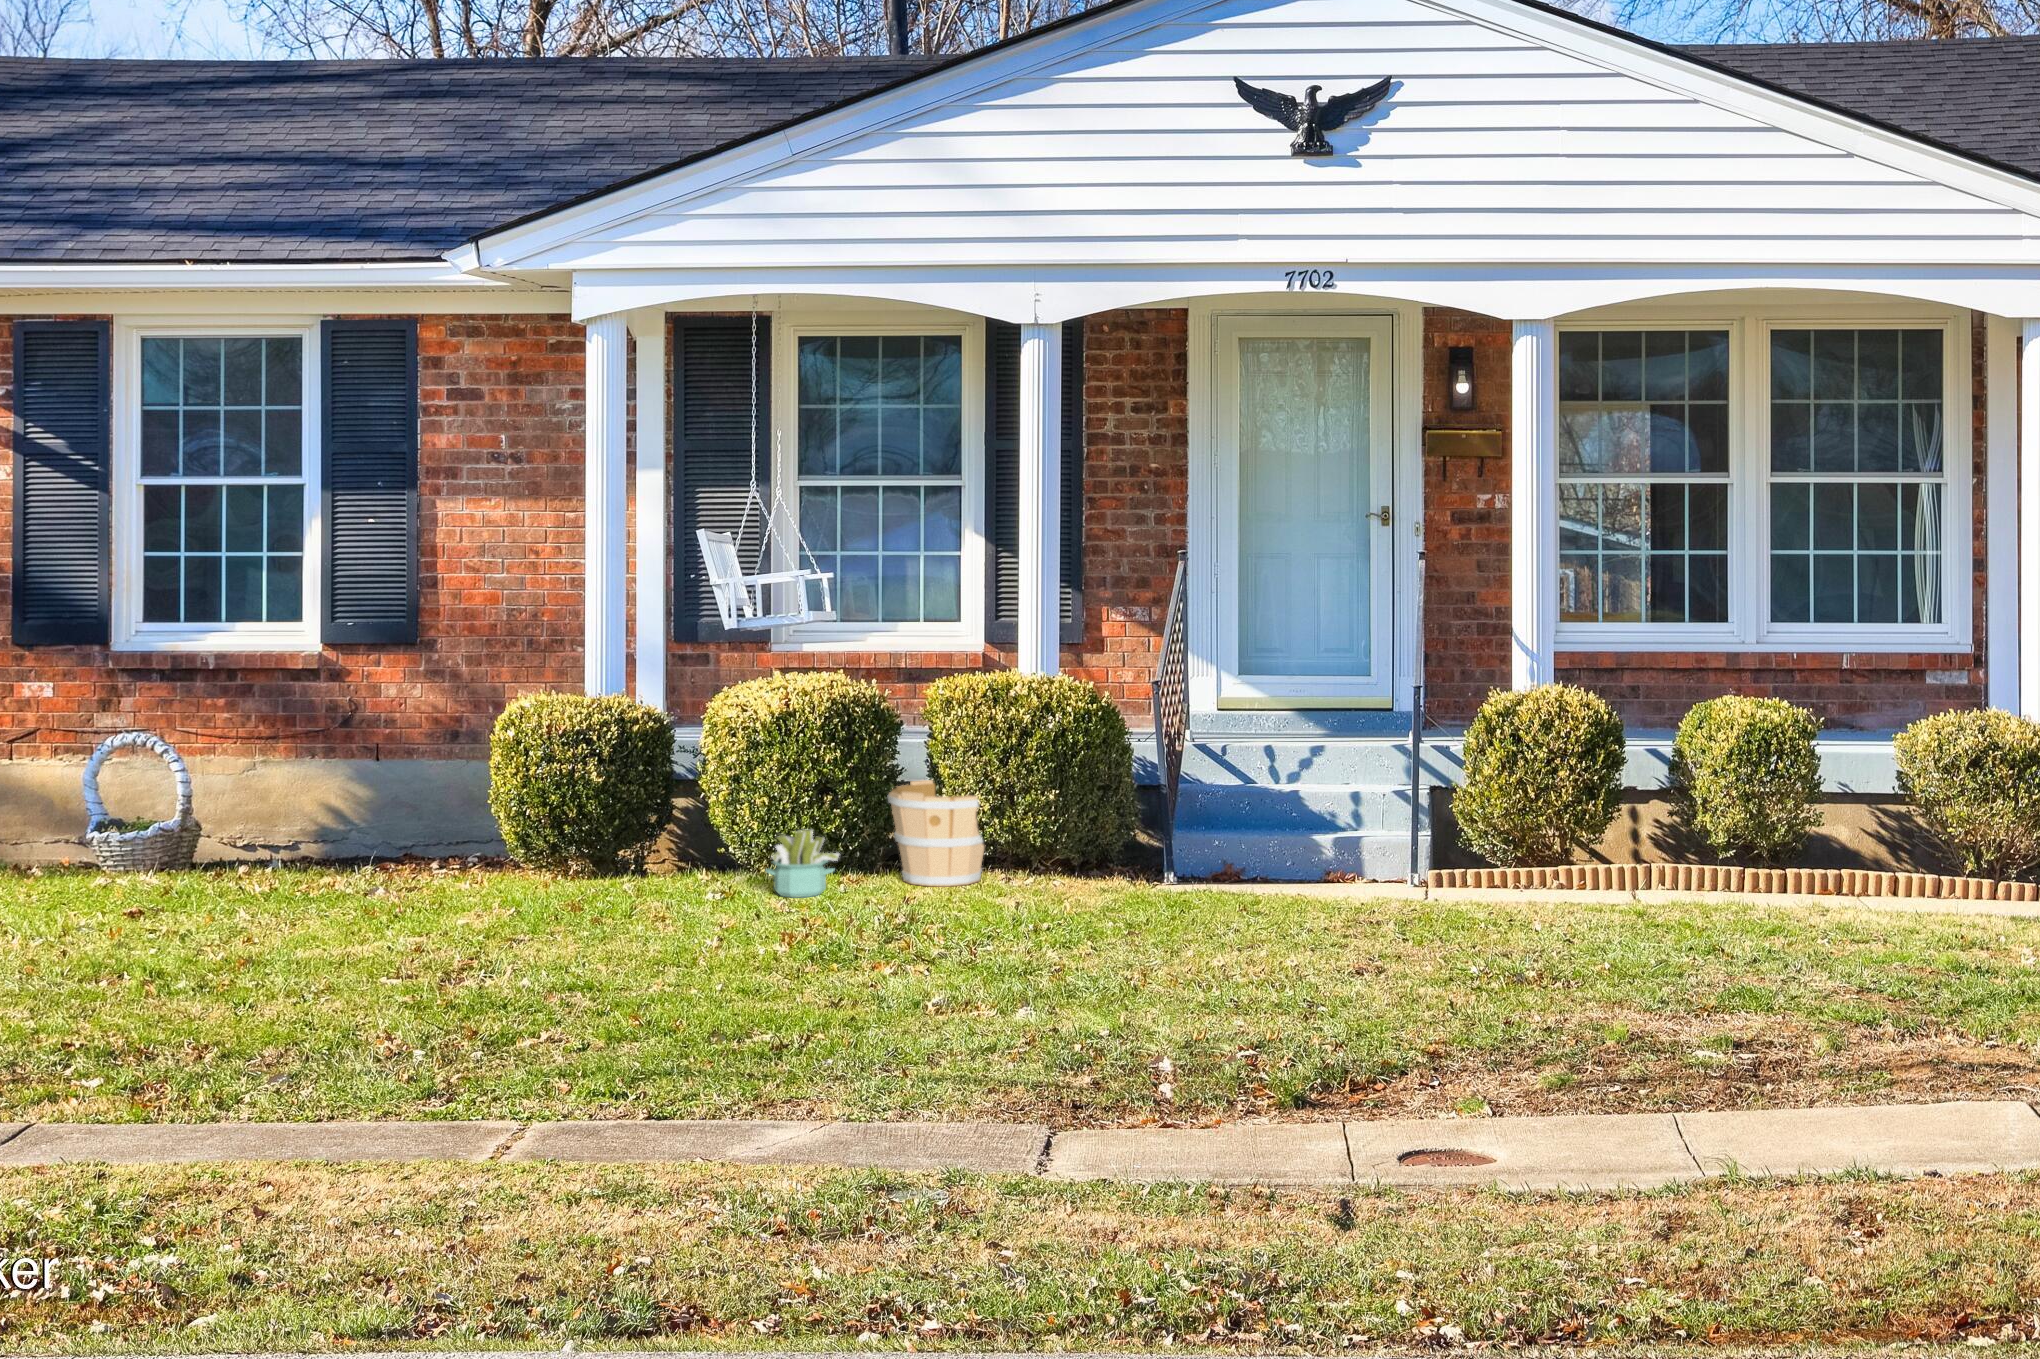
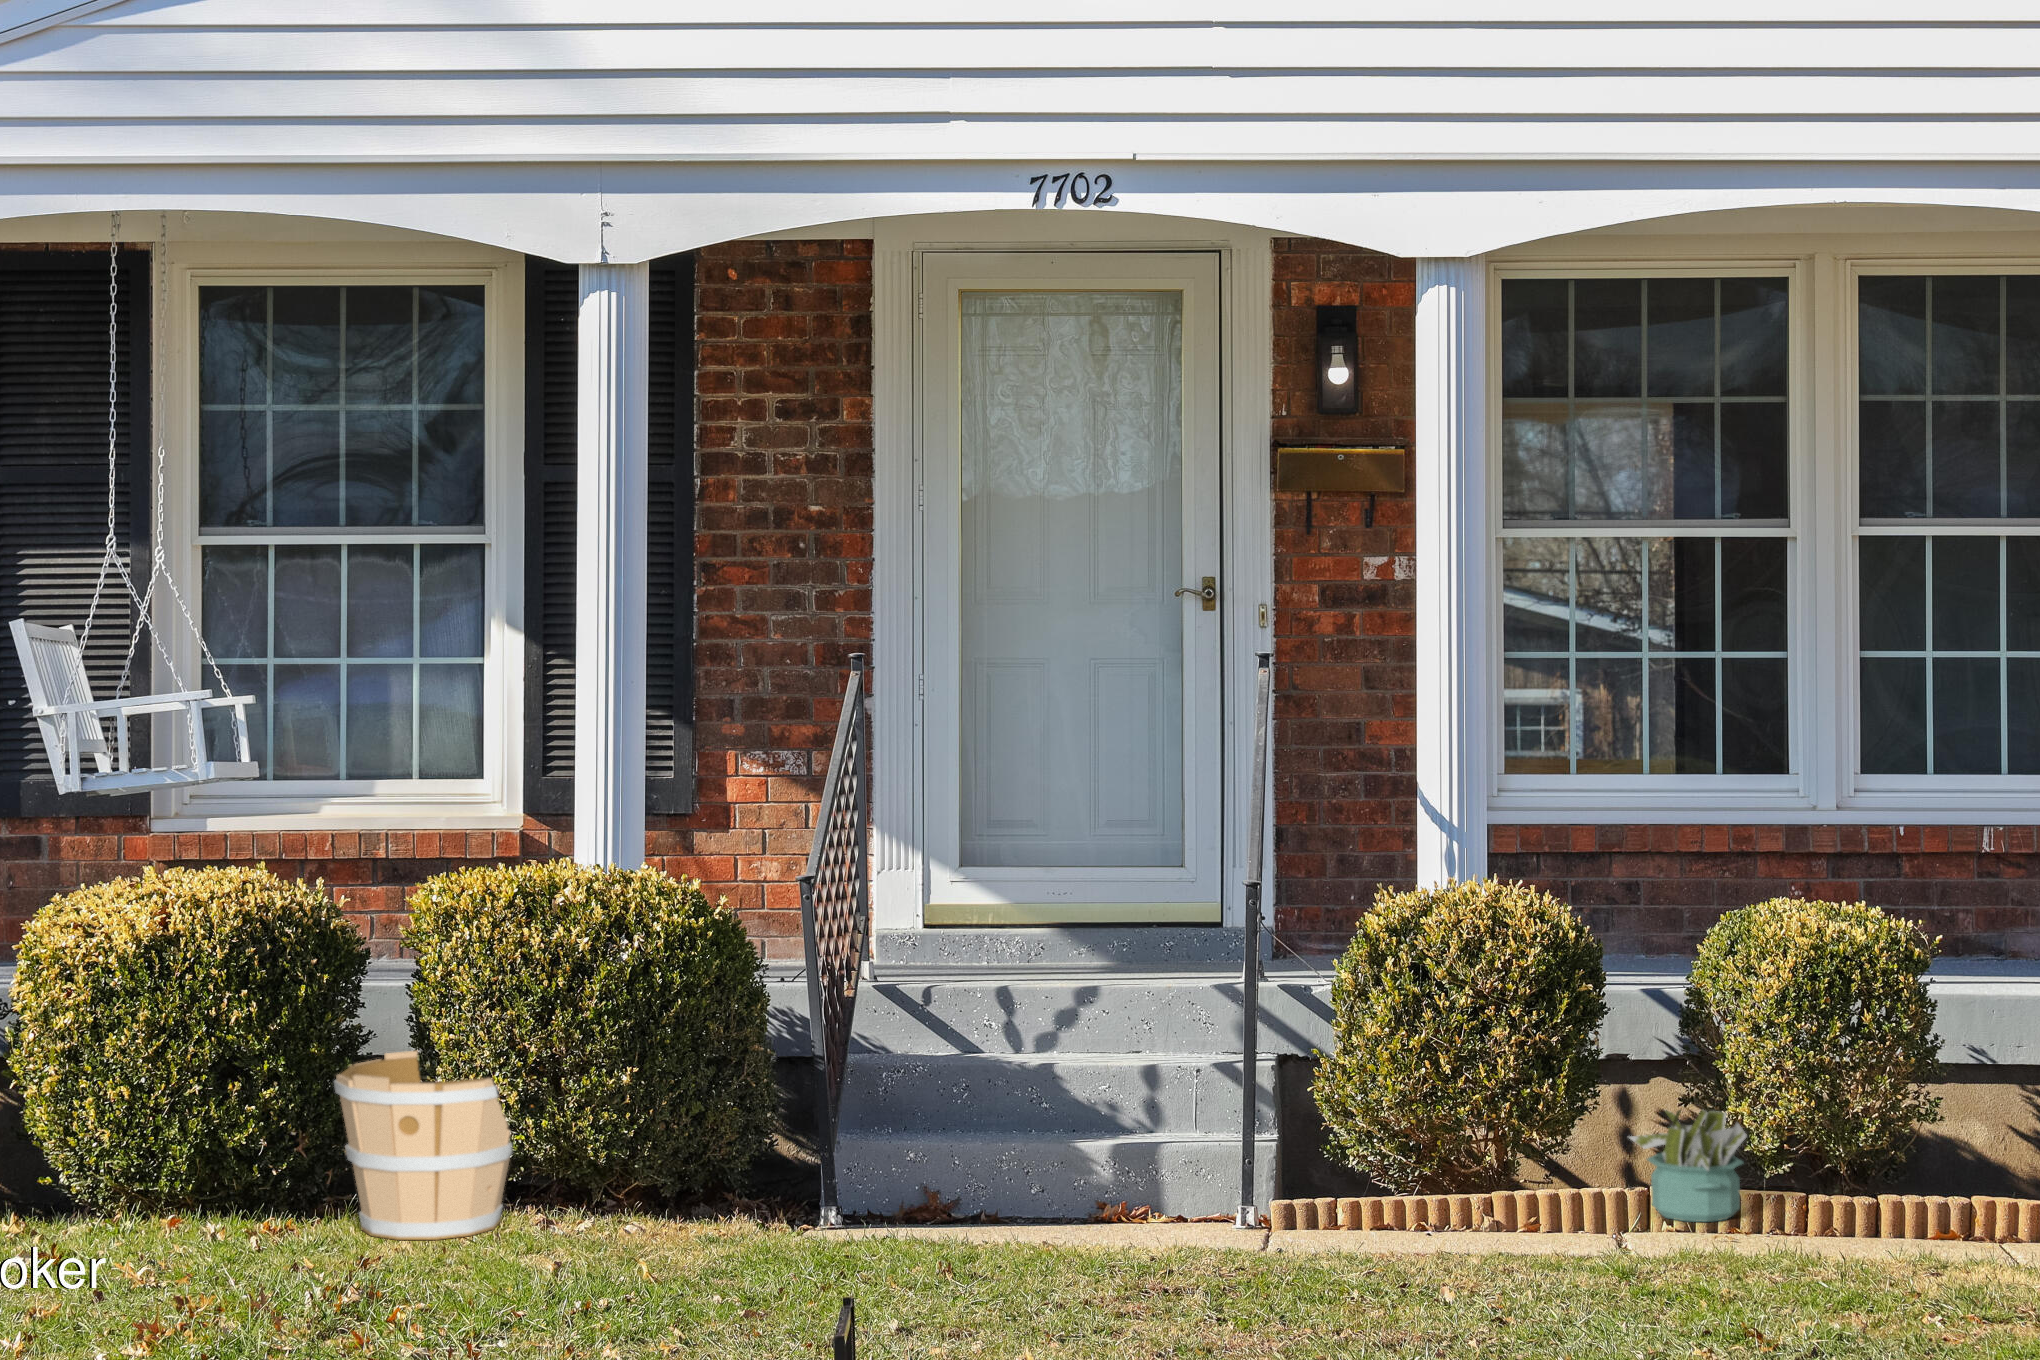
decorative plant: present [765,830,839,897] -> present [1629,1110,1747,1222]

